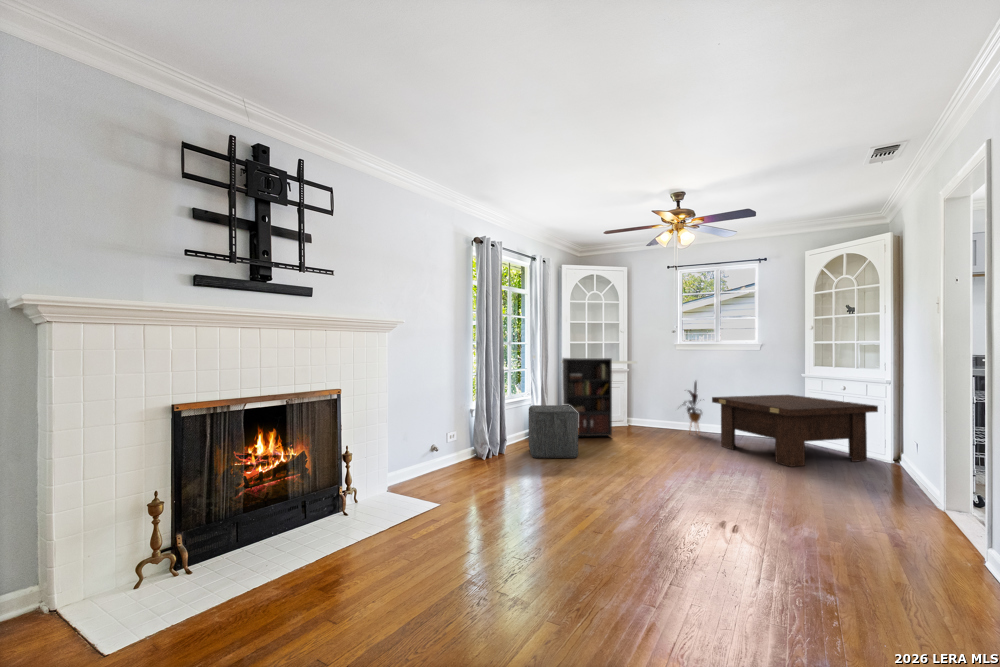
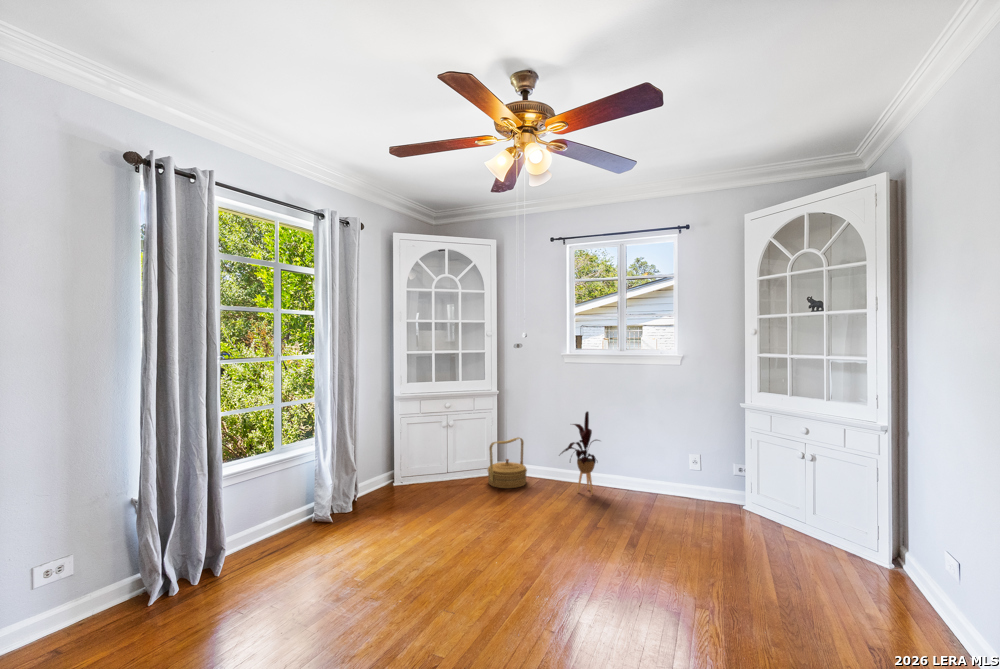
bookcase: present [562,358,612,436] -> none [380,377,470,510]
coffee table: present [712,395,878,467] -> none [604,433,865,590]
woven basket: none [624,400,652,432] -> present [488,438,527,488]
ottoman: present [529,405,578,458] -> none [259,469,364,582]

